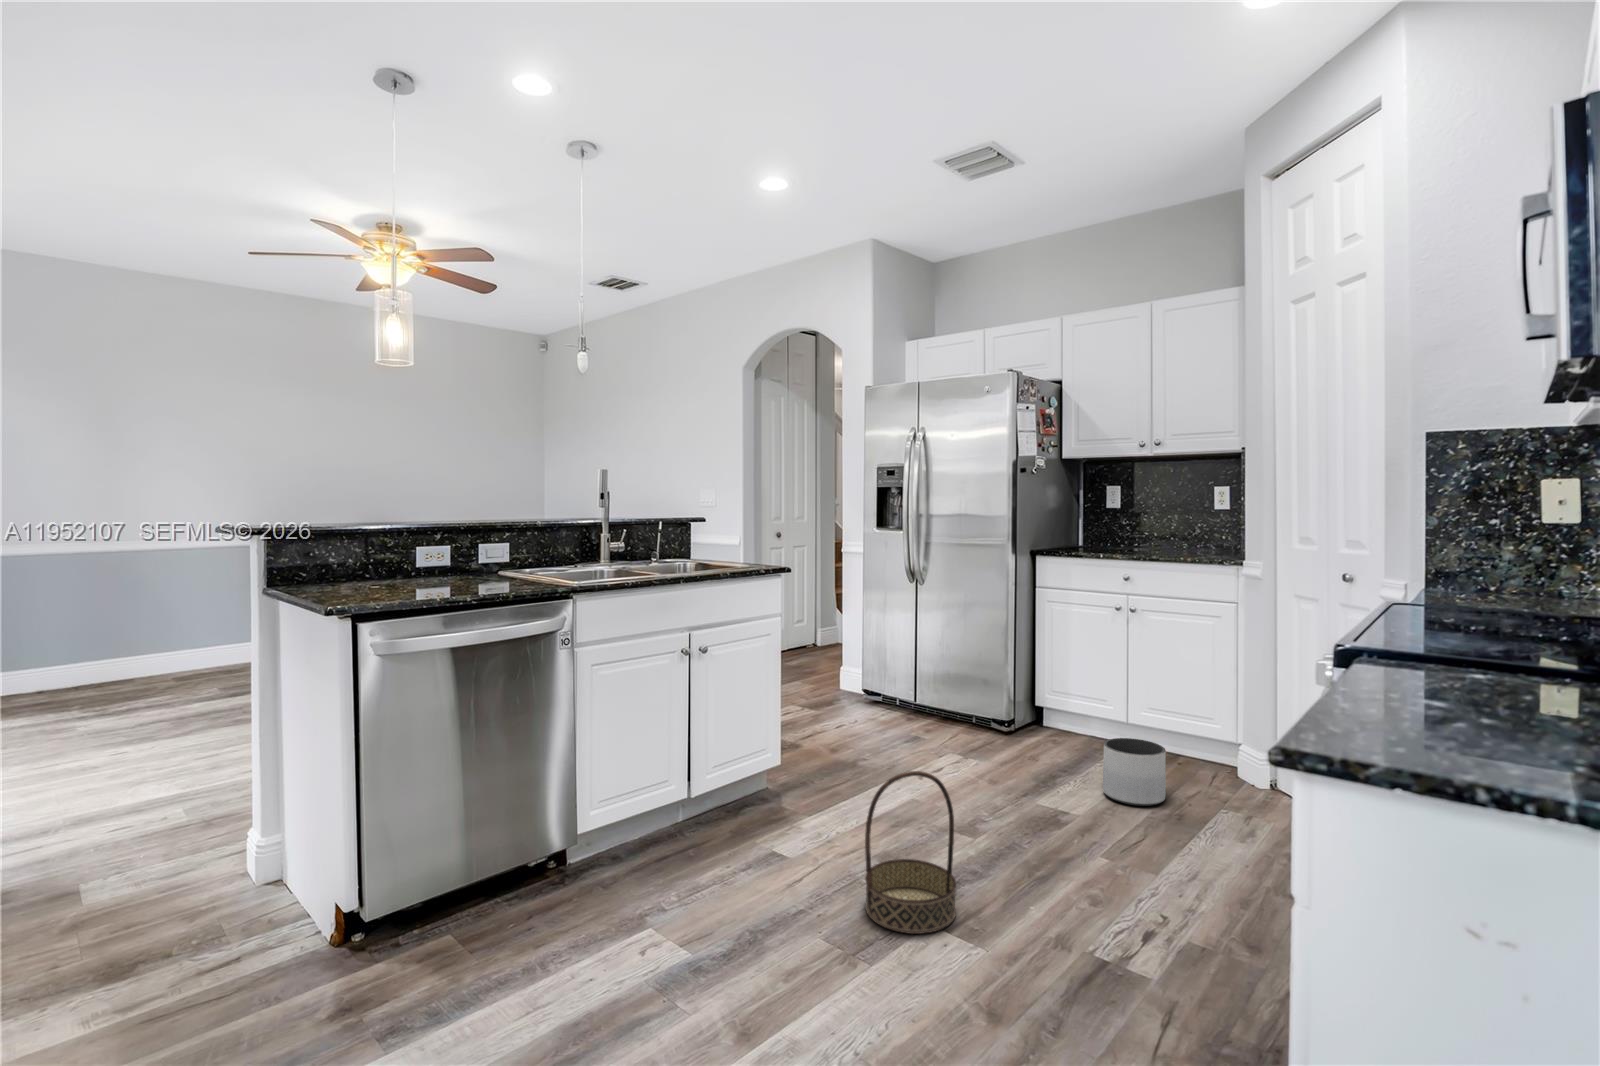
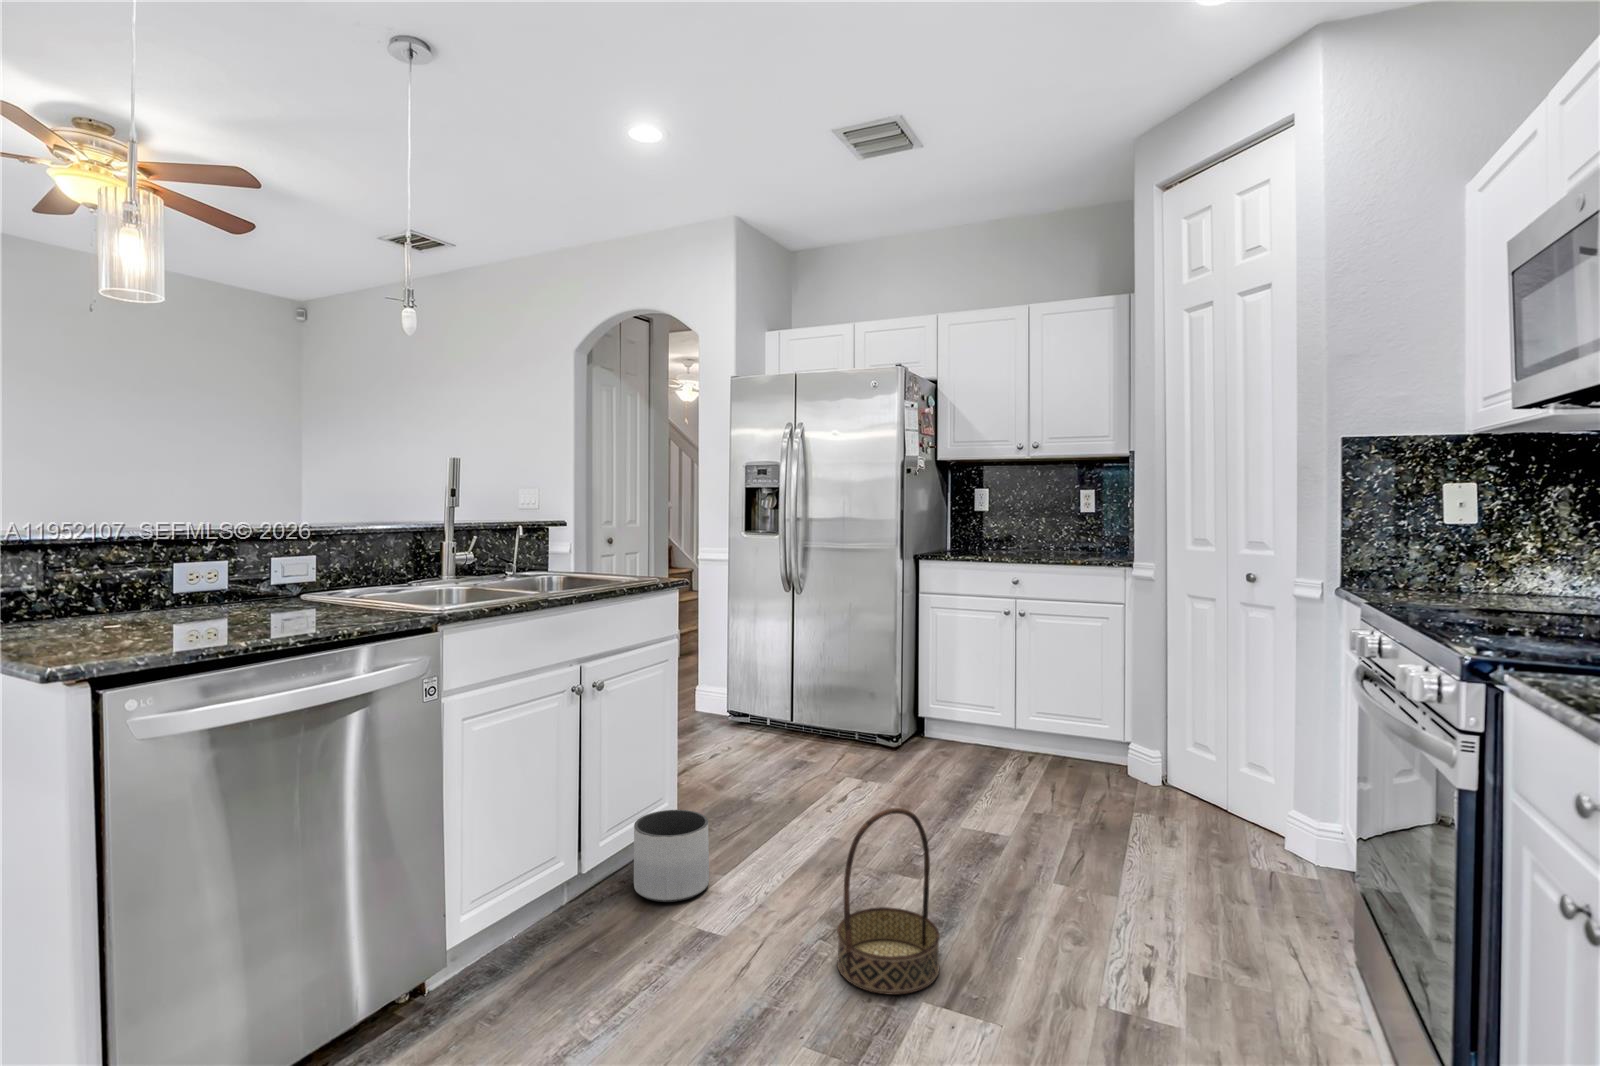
planter: present [1103,738,1166,806] -> present [634,810,709,902]

